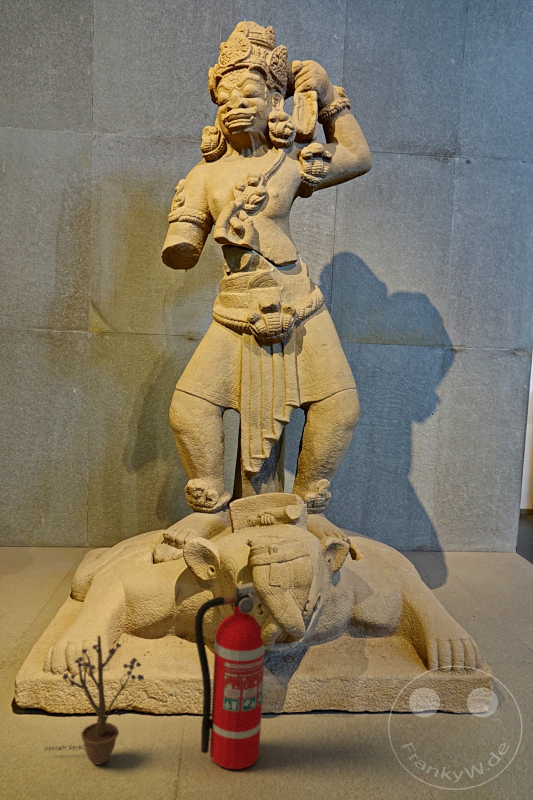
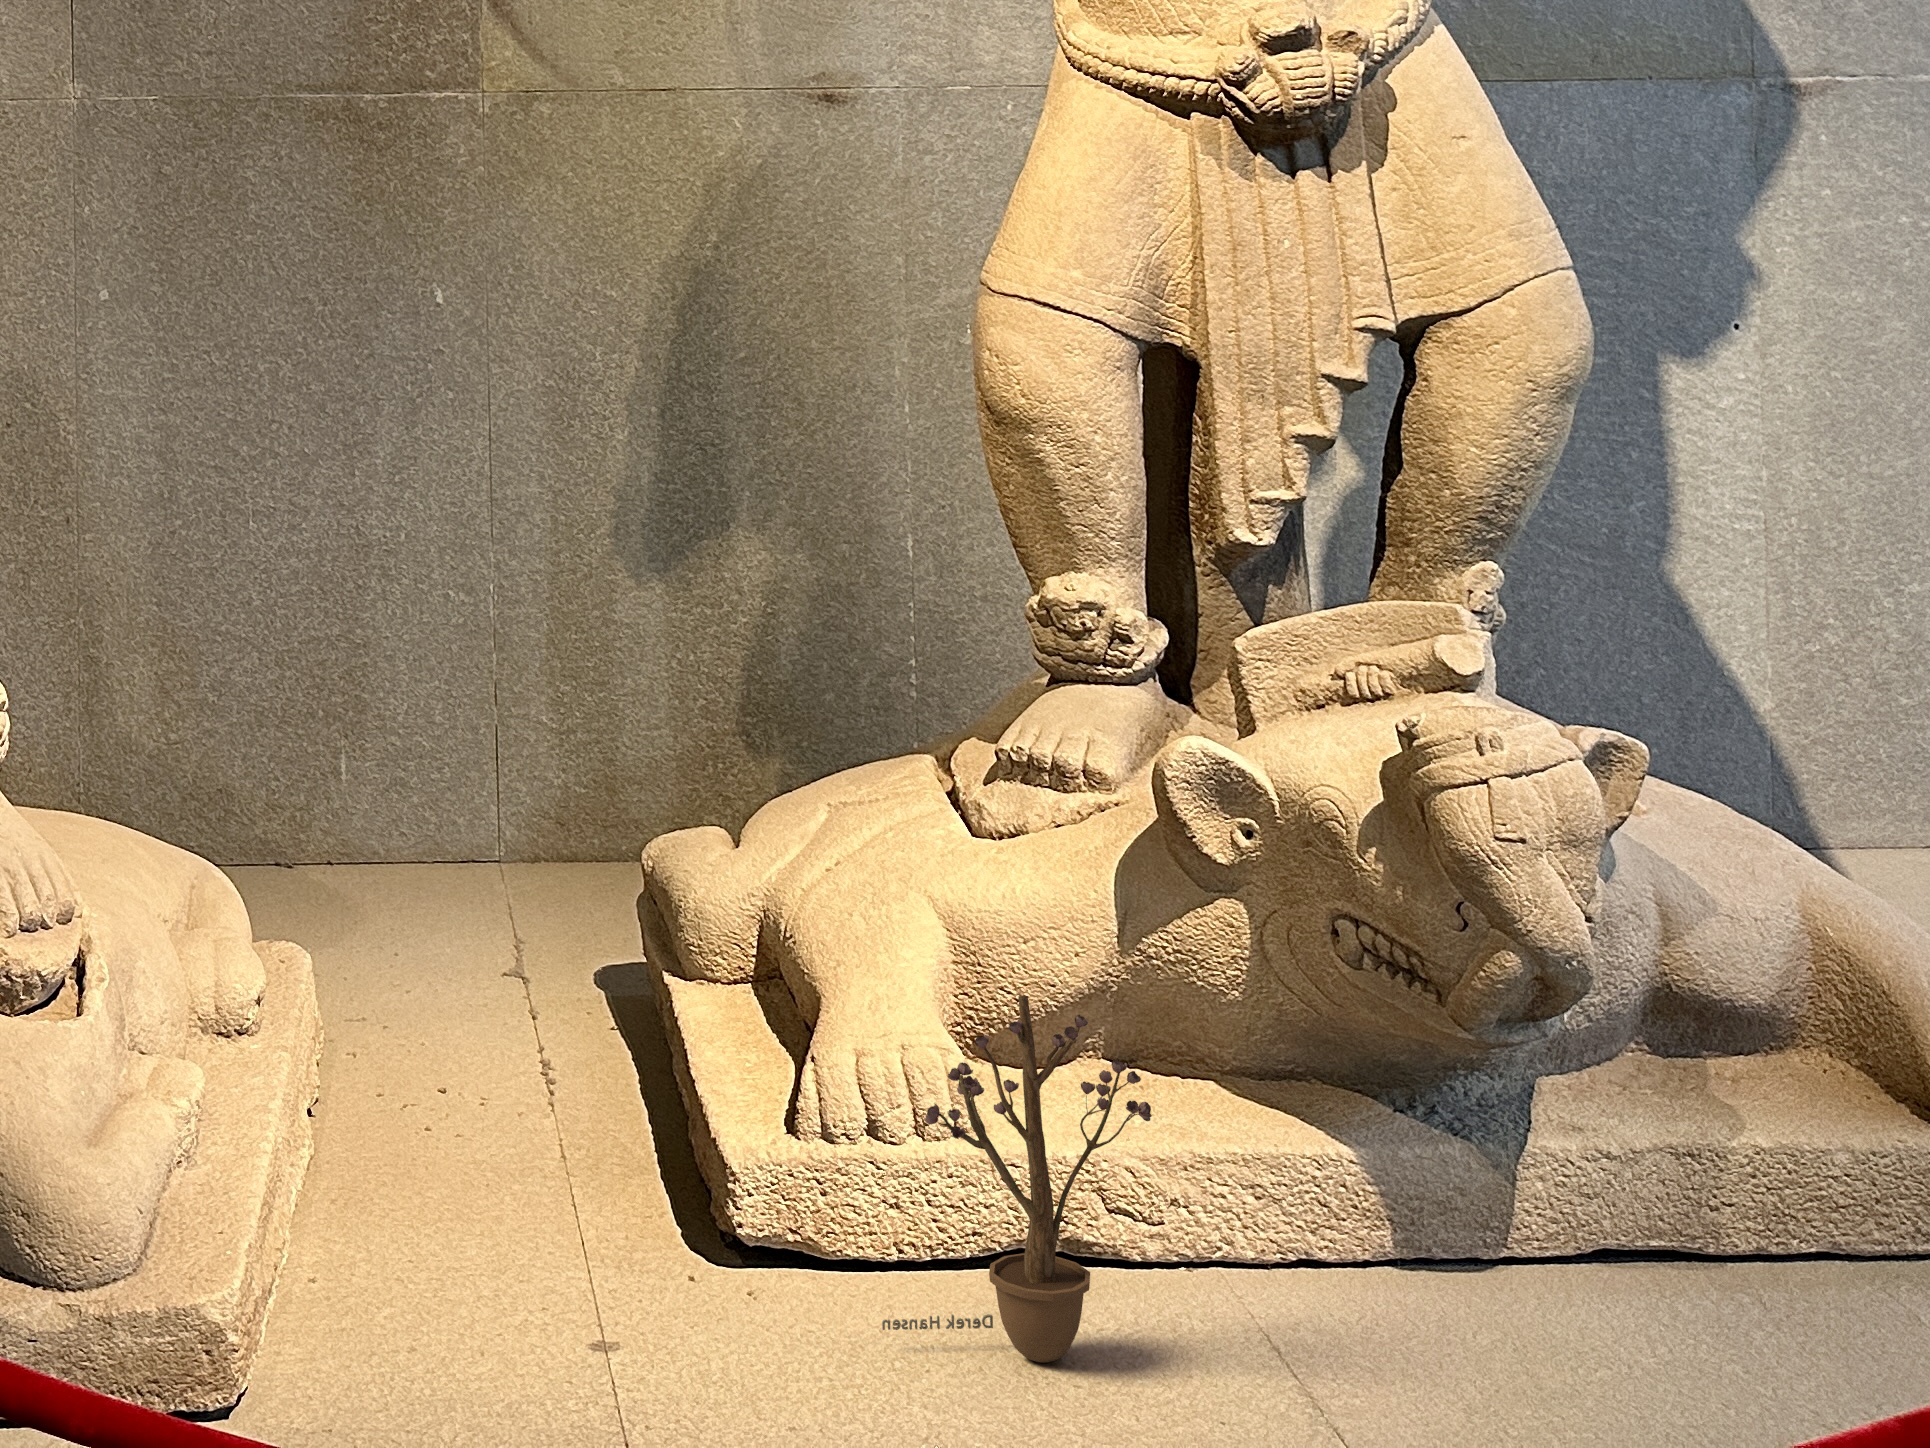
fire extinguisher: present [195,583,265,769] -> none [1284,825,1515,1372]

